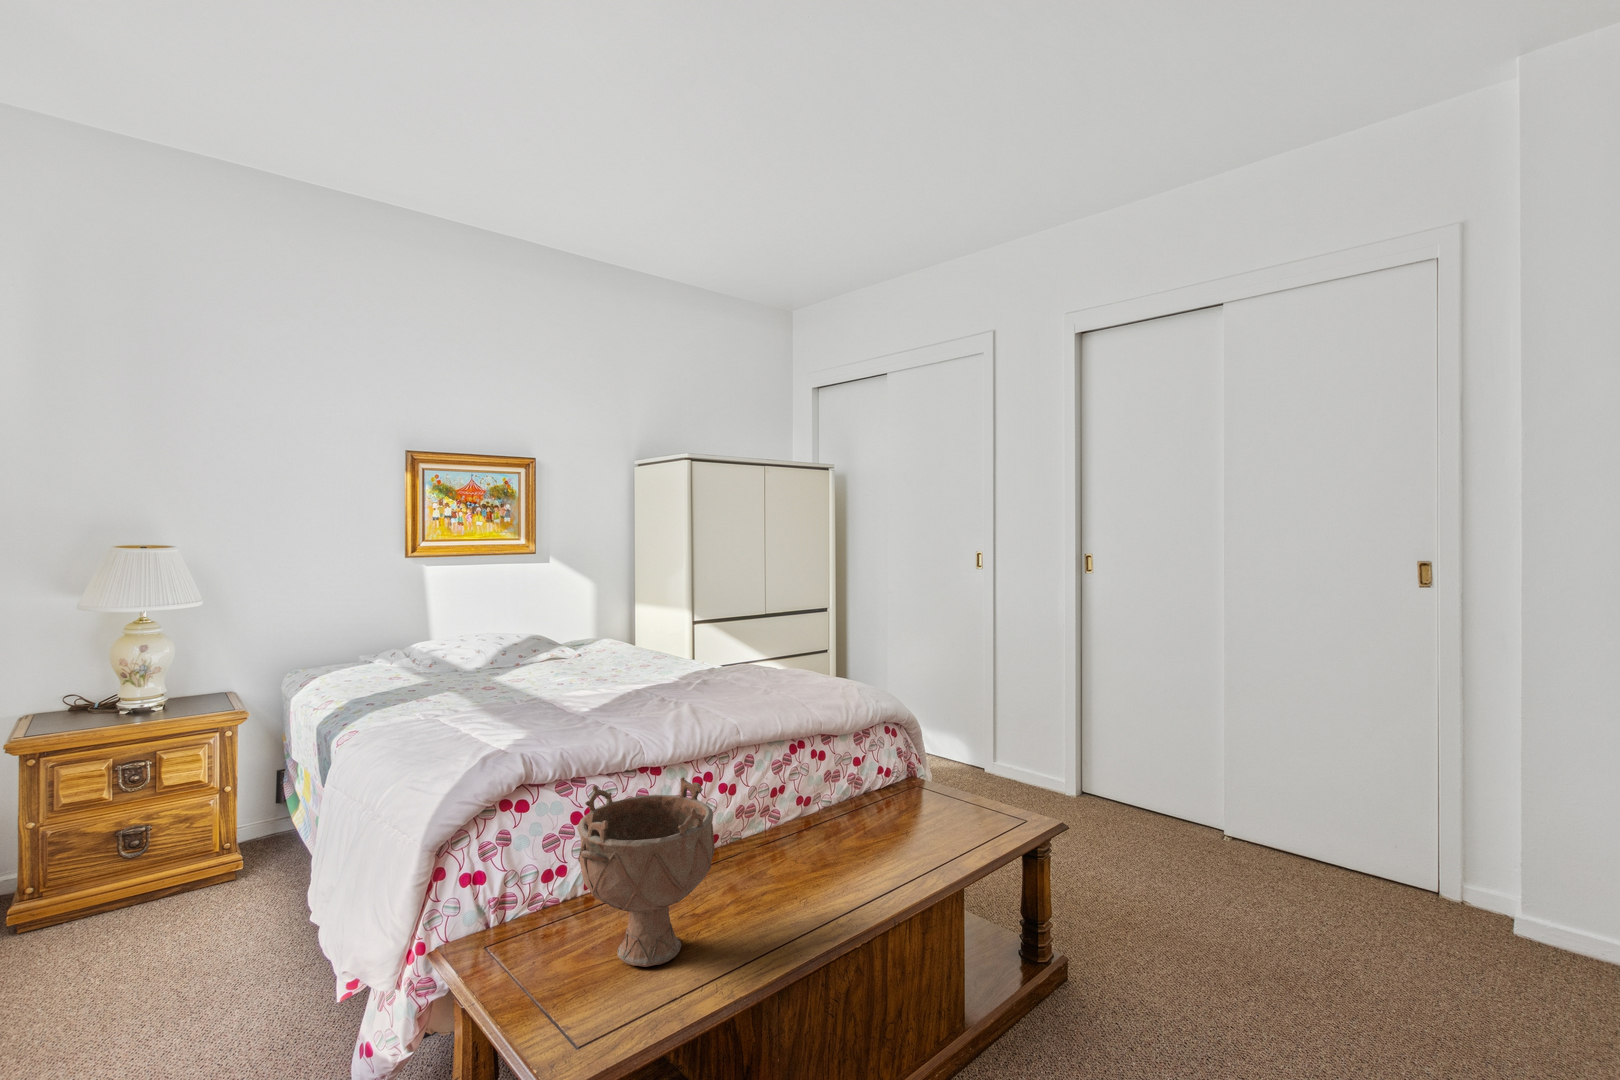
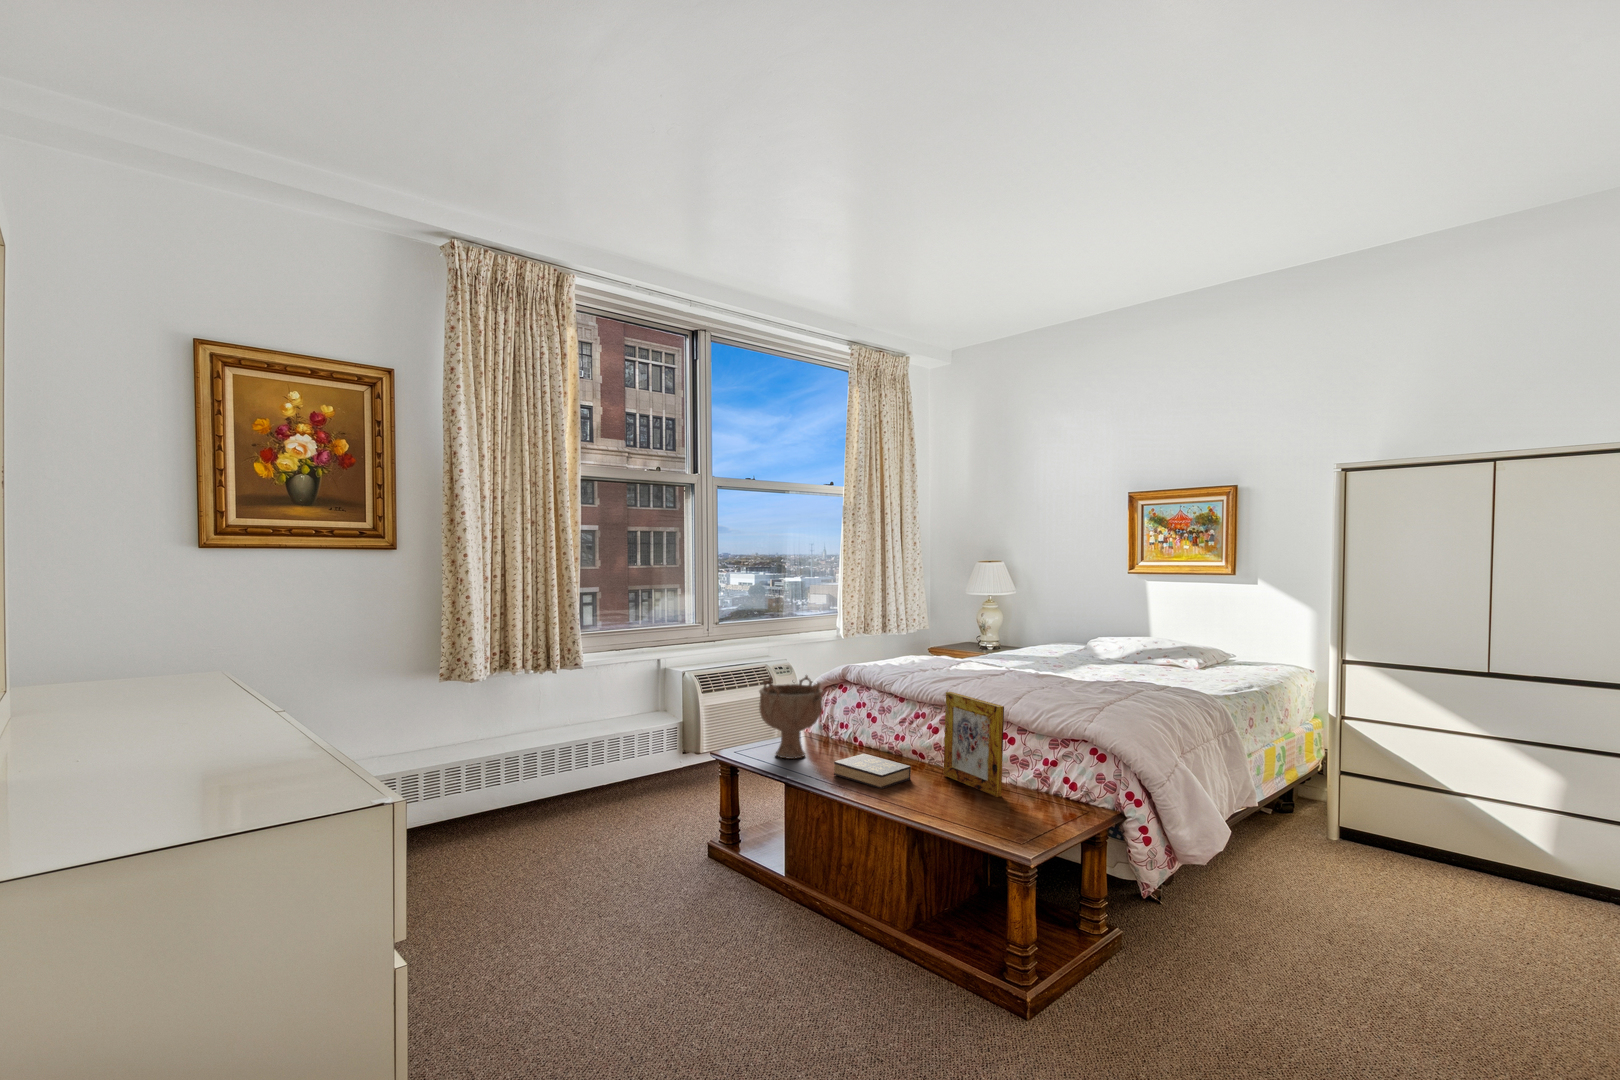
picture frame: none [789,708,880,837] -> present [944,692,1004,797]
hardback book: none [742,839,862,910] -> present [834,754,911,789]

